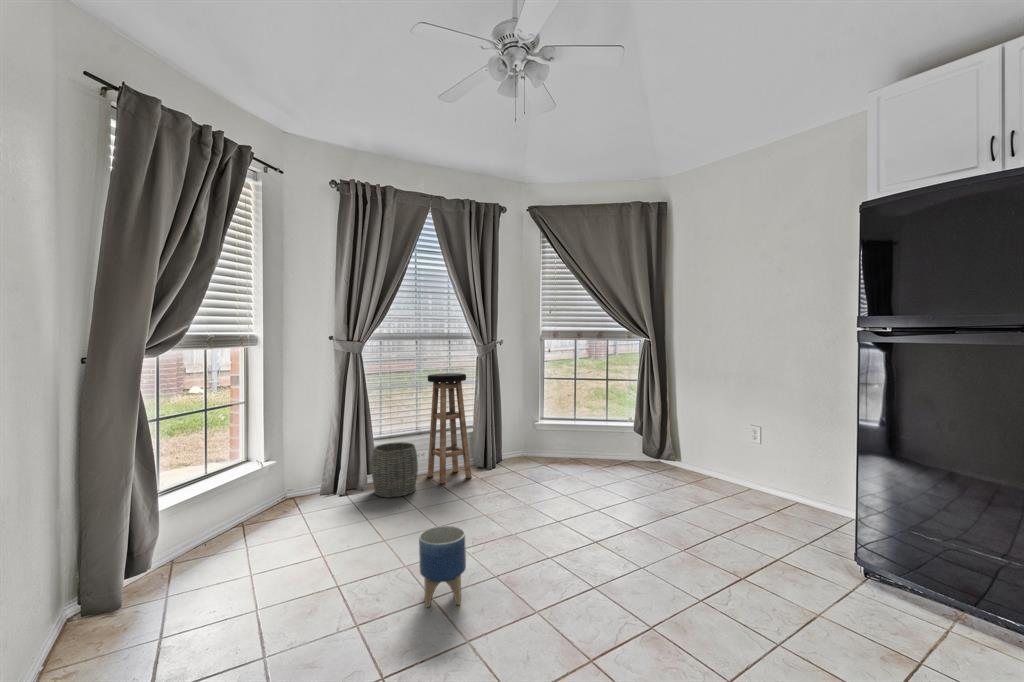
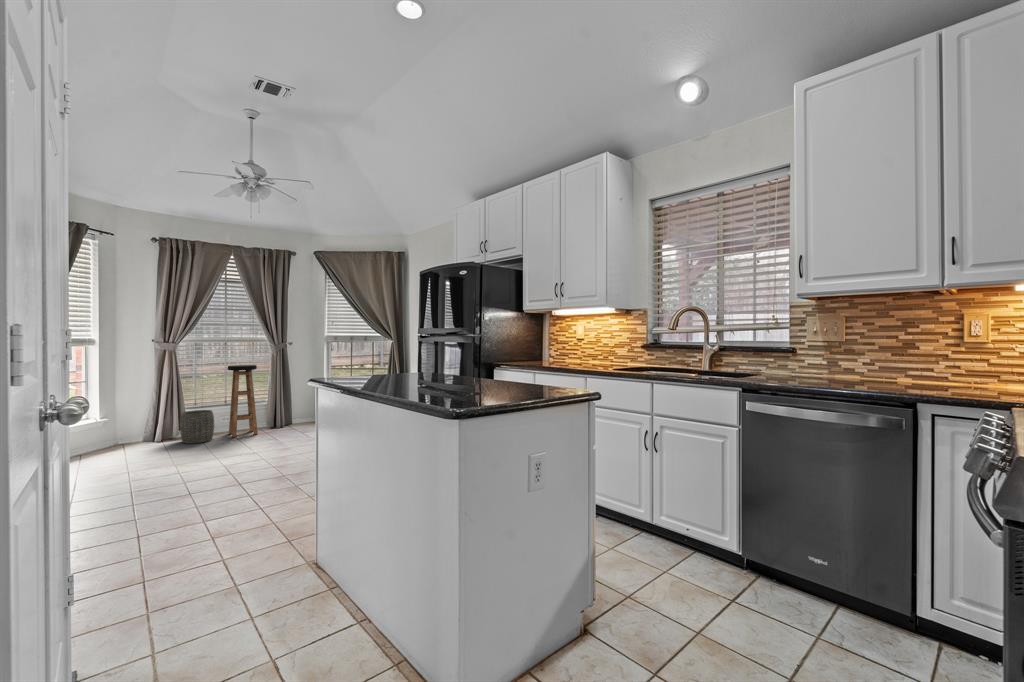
planter: present [419,526,466,607] -> none [161,443,189,480]

